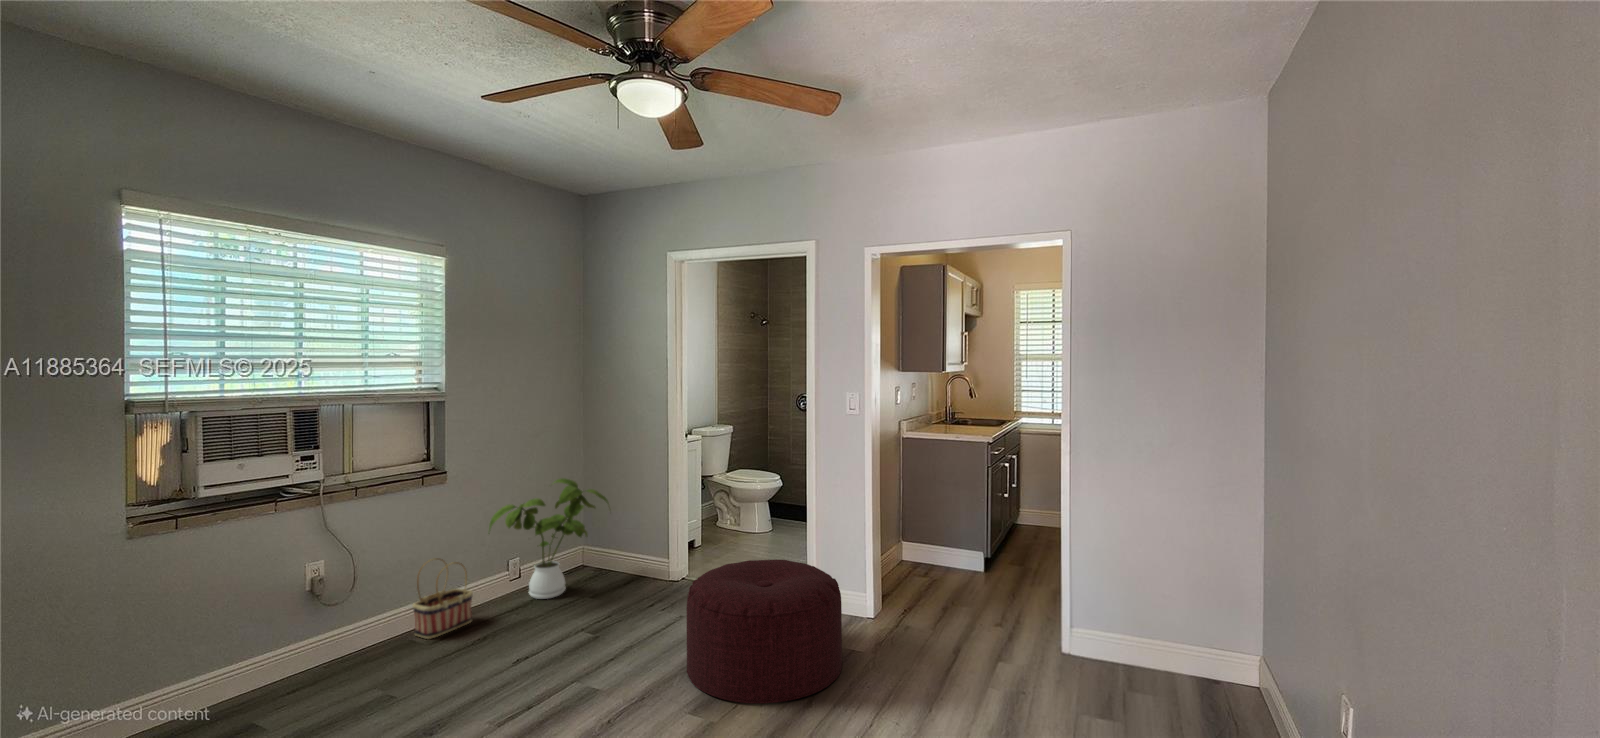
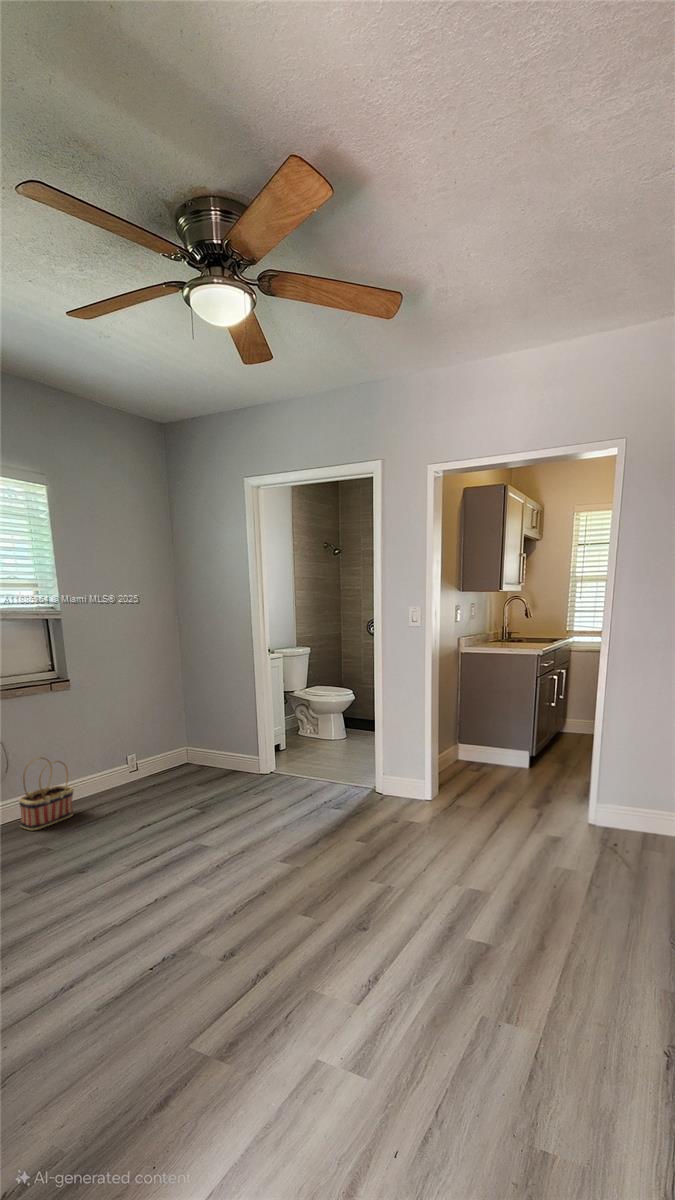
house plant: present [489,478,609,599] -> none [88,687,199,796]
ottoman: present [687,559,842,704] -> none [264,760,413,897]

